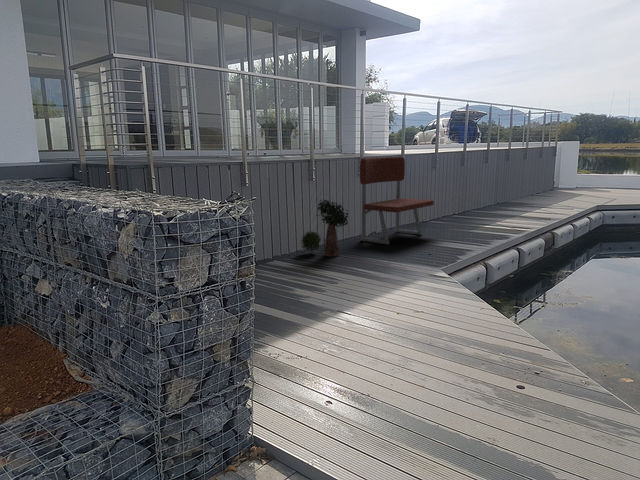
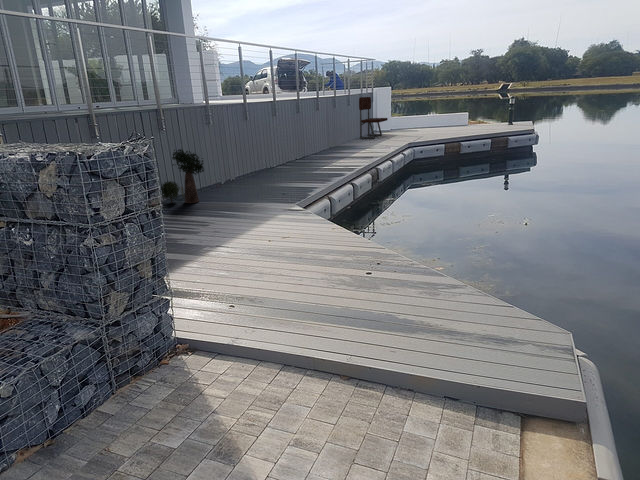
bench: present [360,157,434,244] -> present [359,97,388,139]

